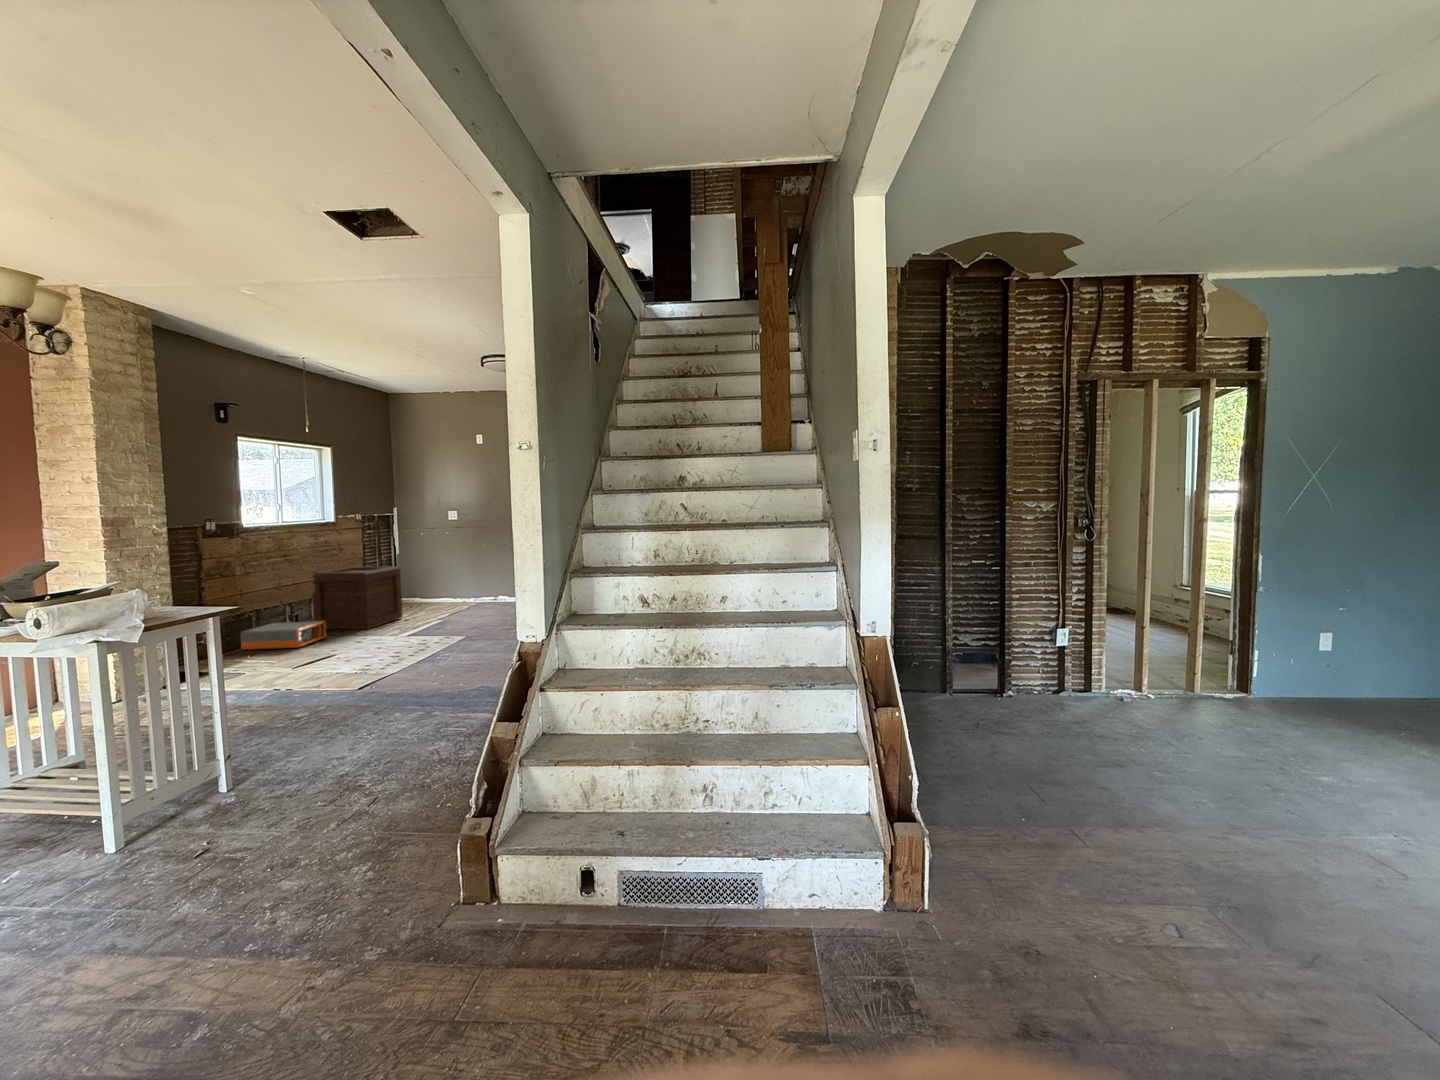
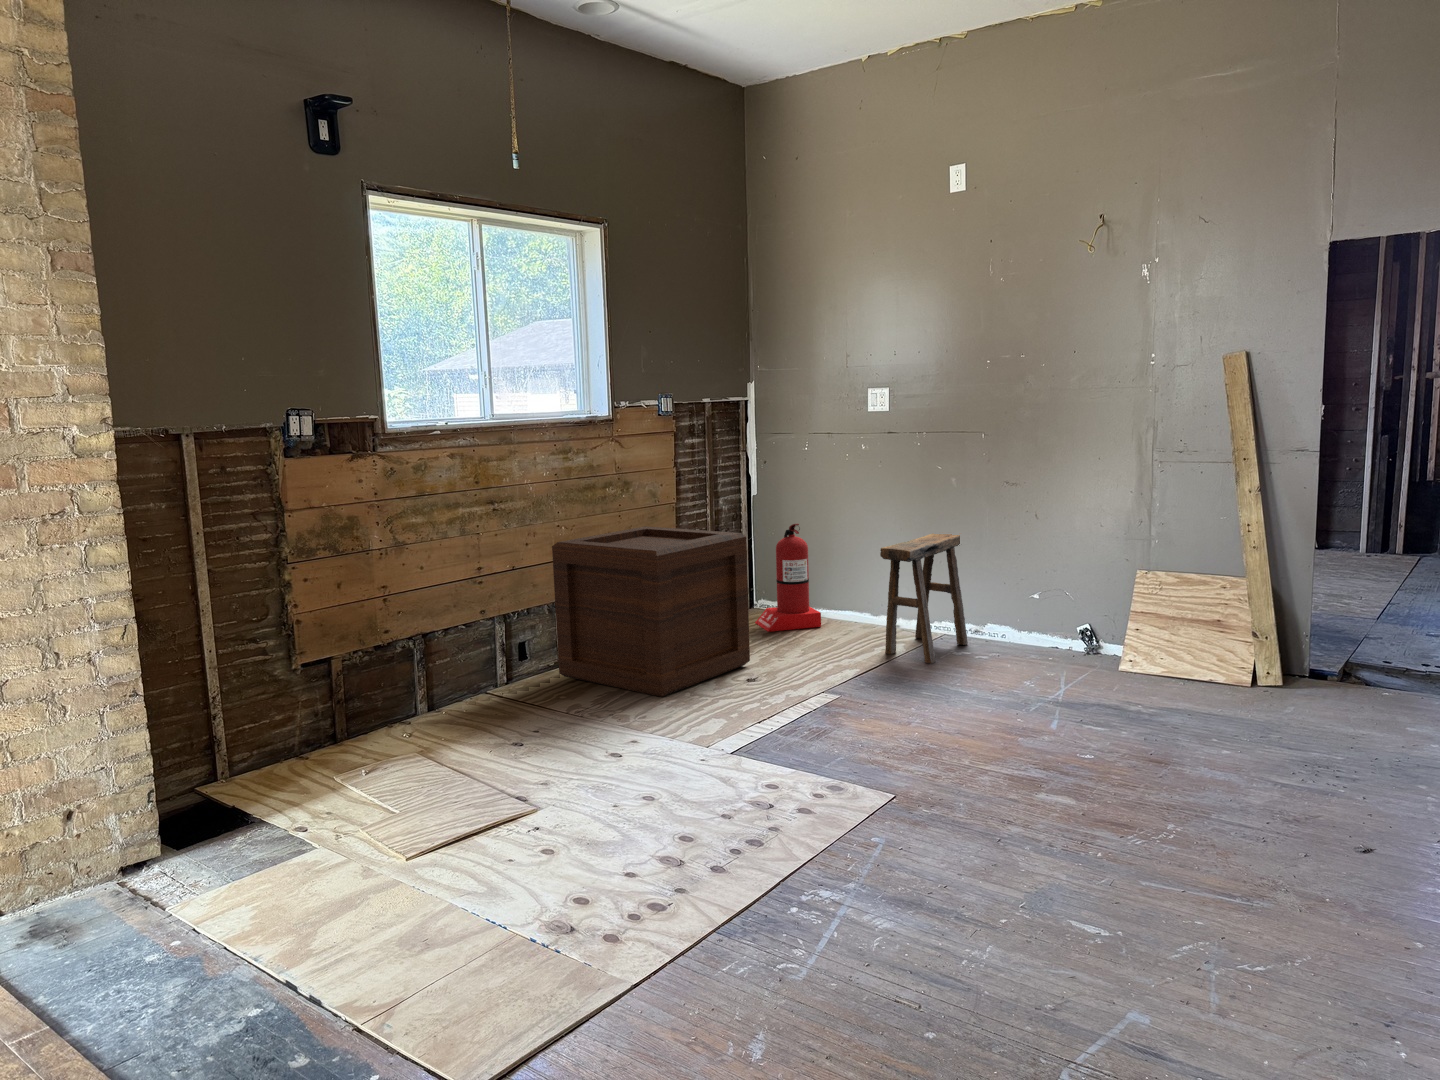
fire extinguisher: none [400,565,431,610] -> present [755,524,821,632]
stool: none [456,565,492,612] -> present [880,533,968,663]
storage box: present [241,621,326,650] -> none [374,666,559,754]

